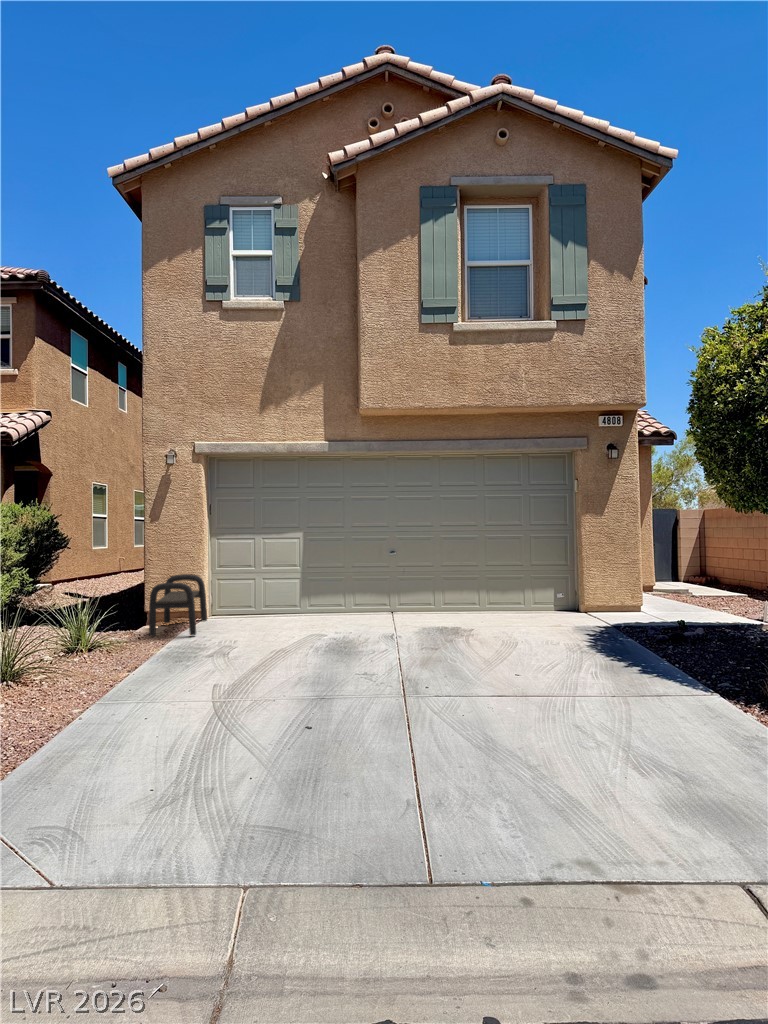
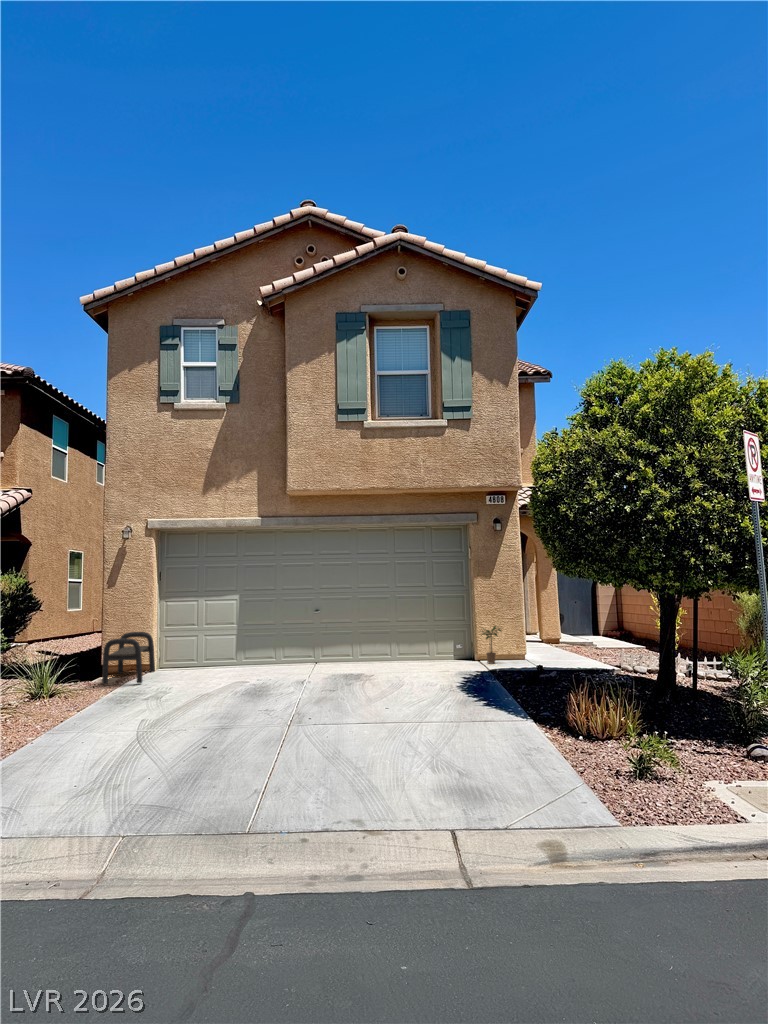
potted plant: none [589,569,619,615] -> present [482,626,501,664]

